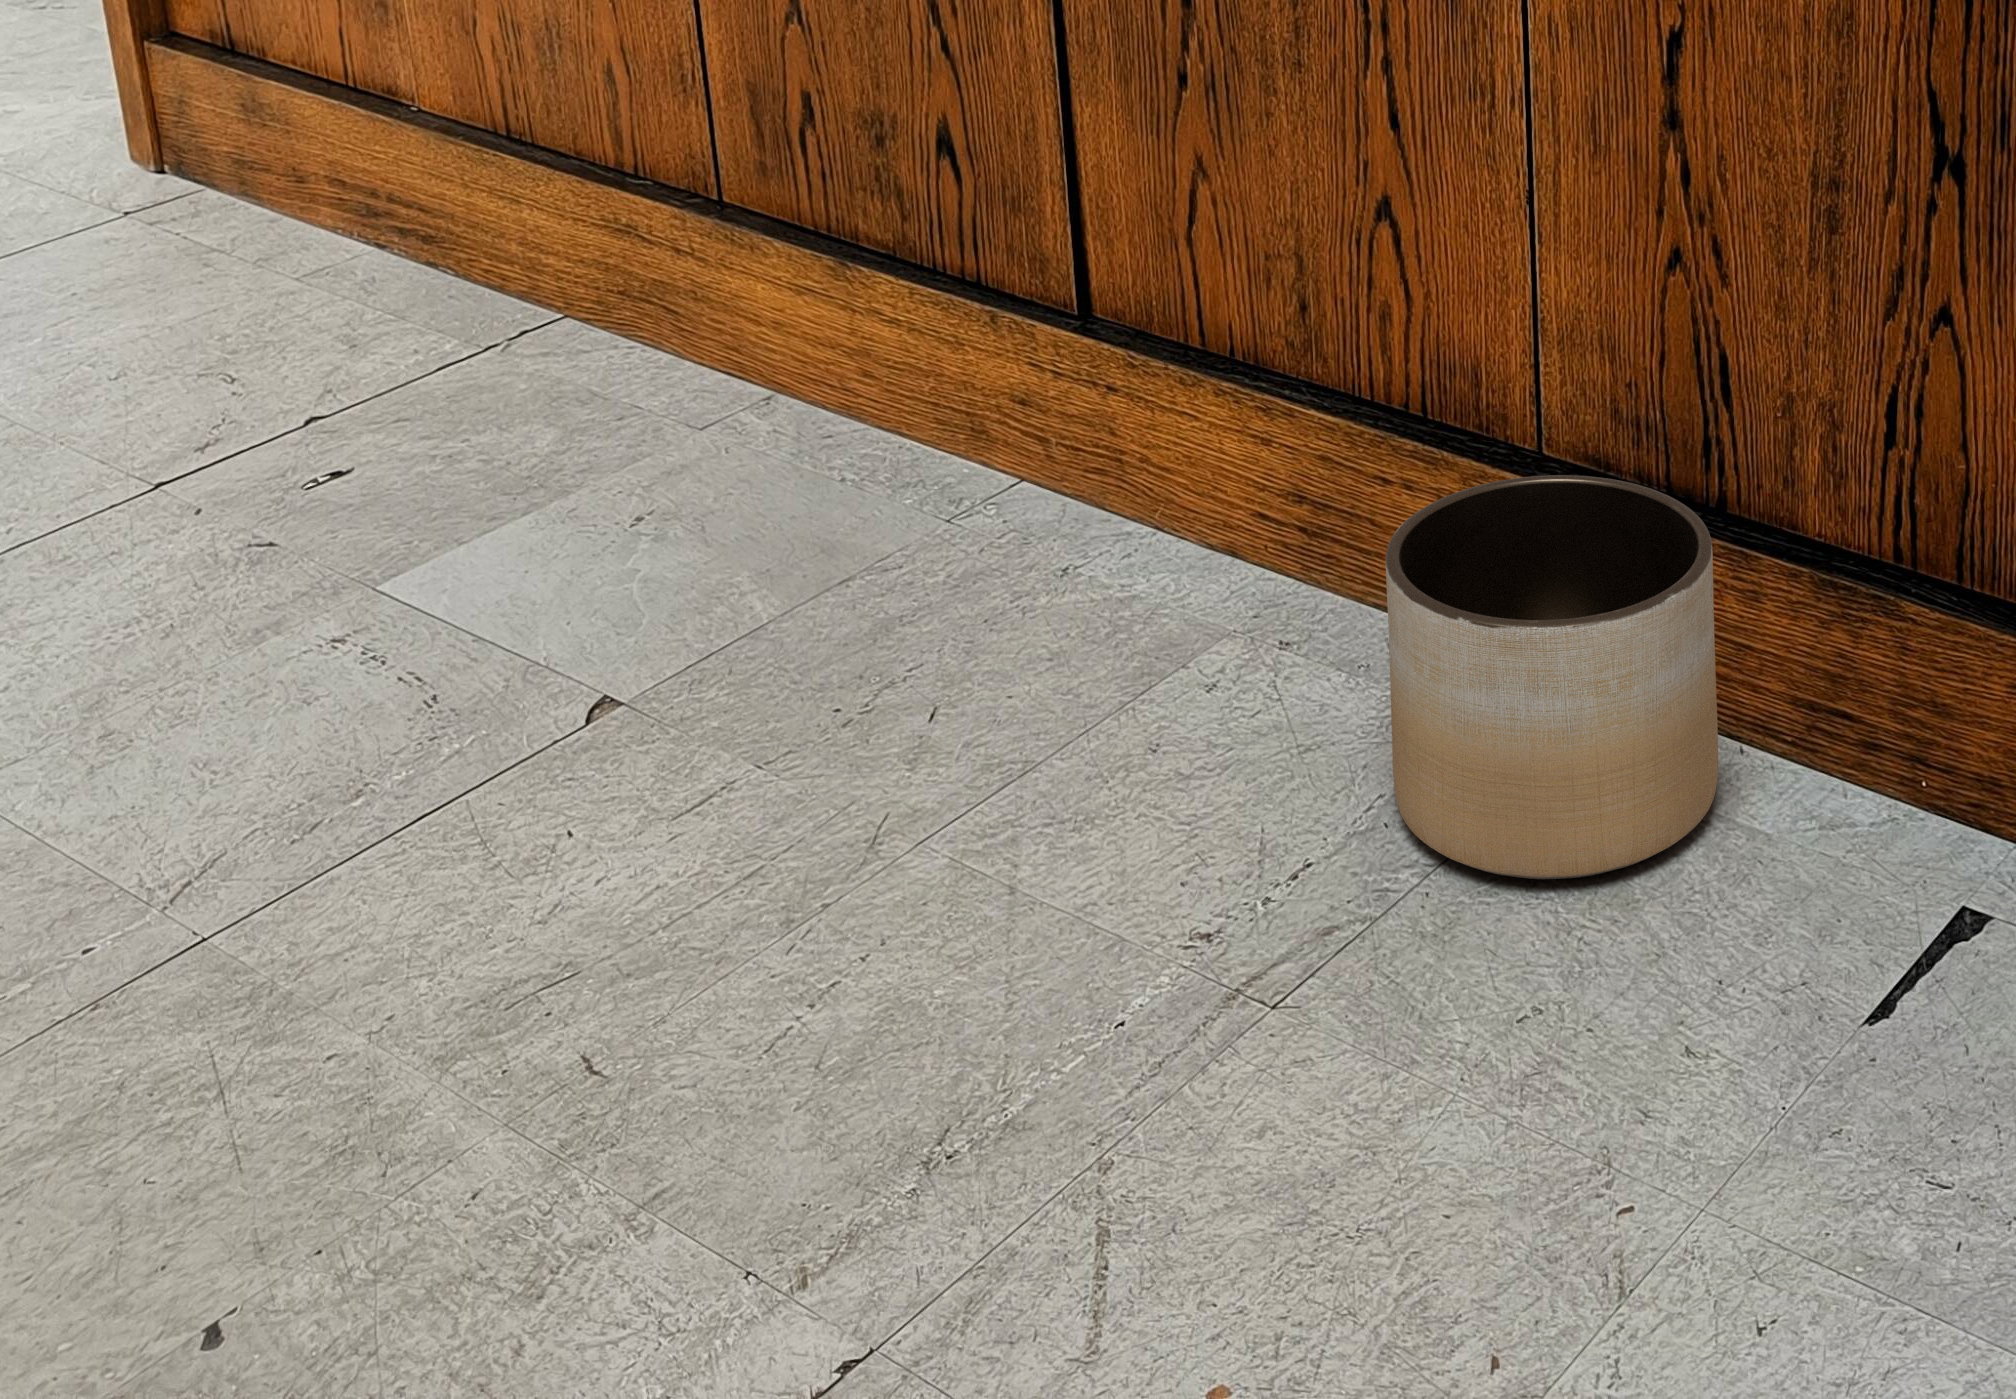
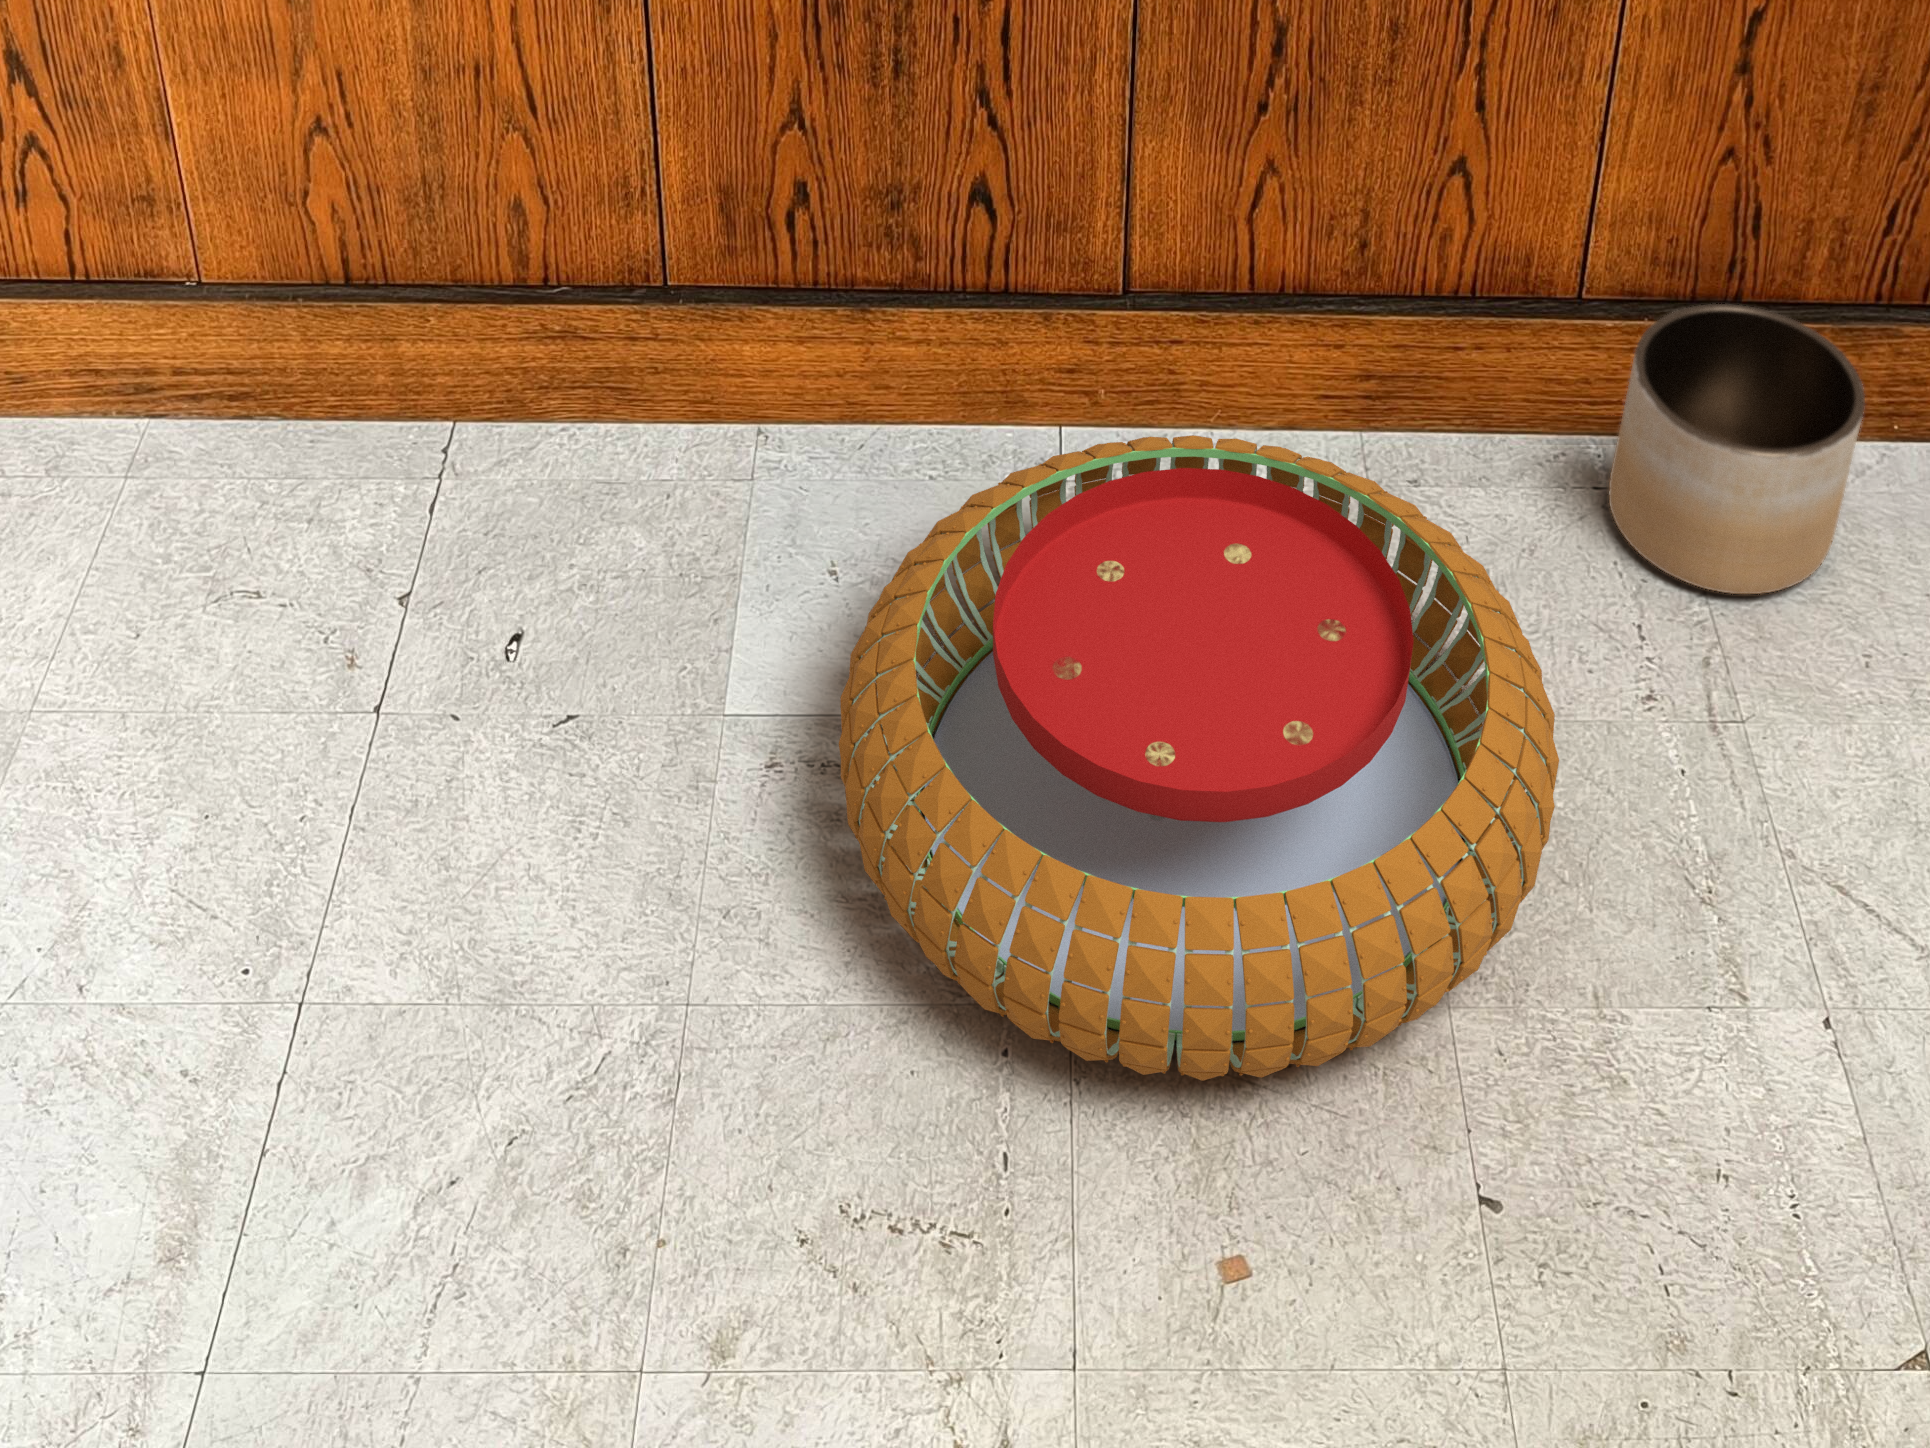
pouf: none [125,389,1084,1009] -> present [839,435,1559,1081]

